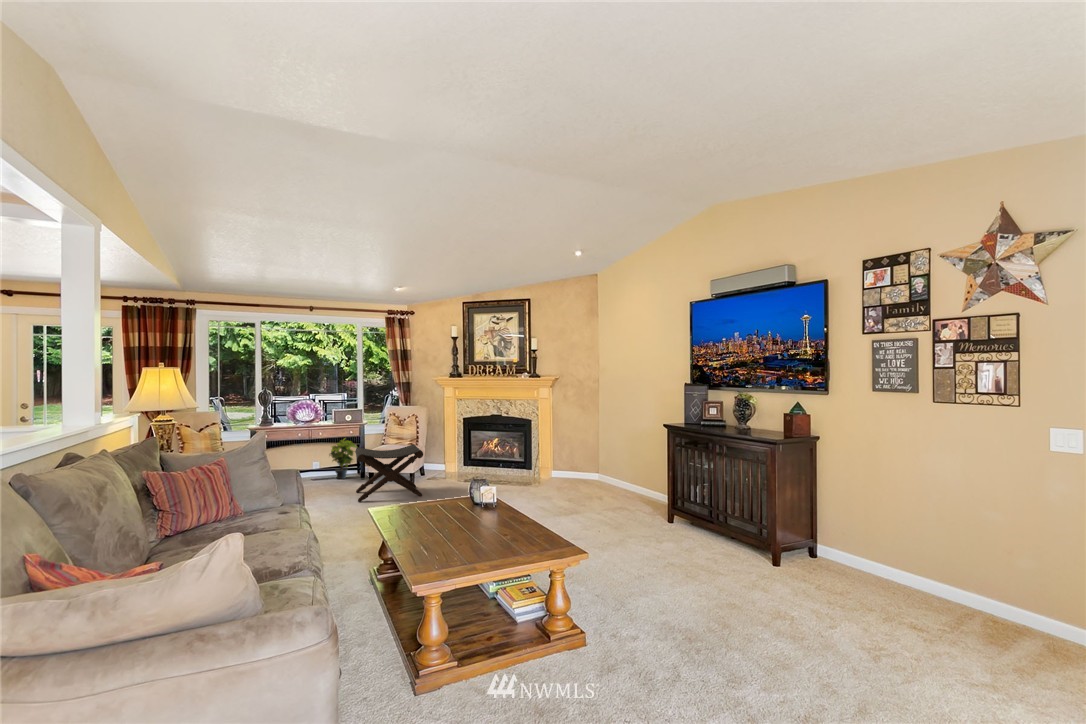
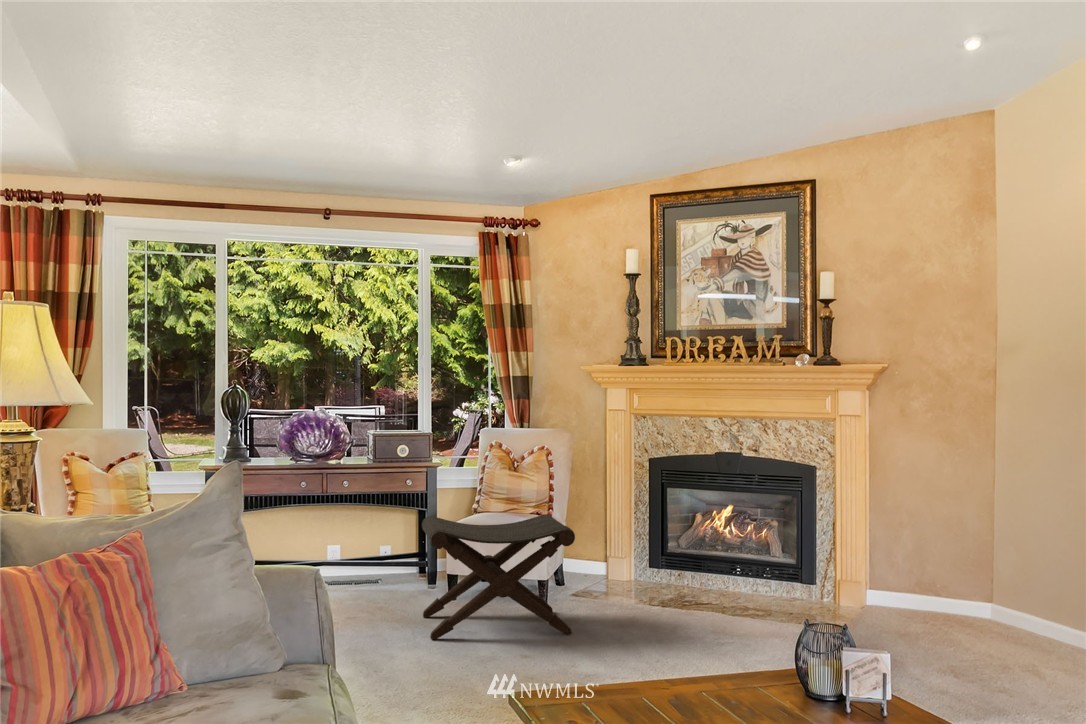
potted plant: present [329,439,357,479] -> none [361,494,422,584]

